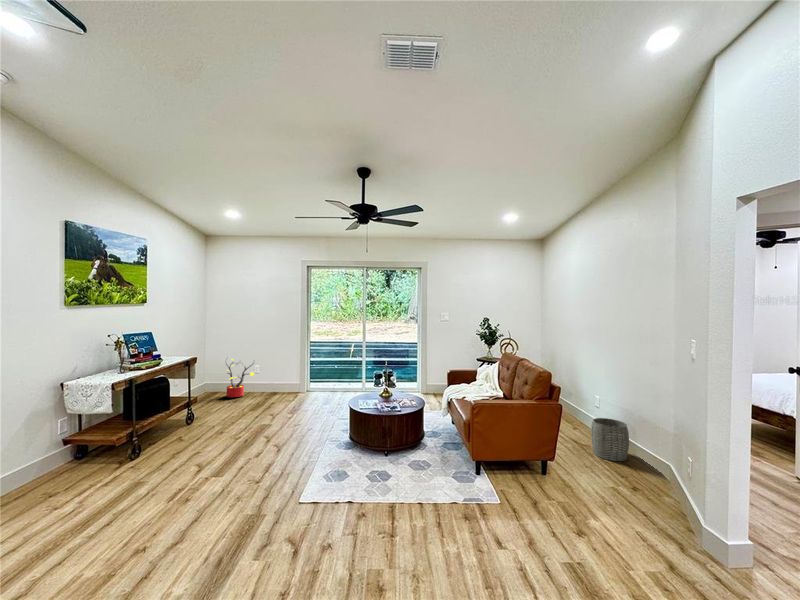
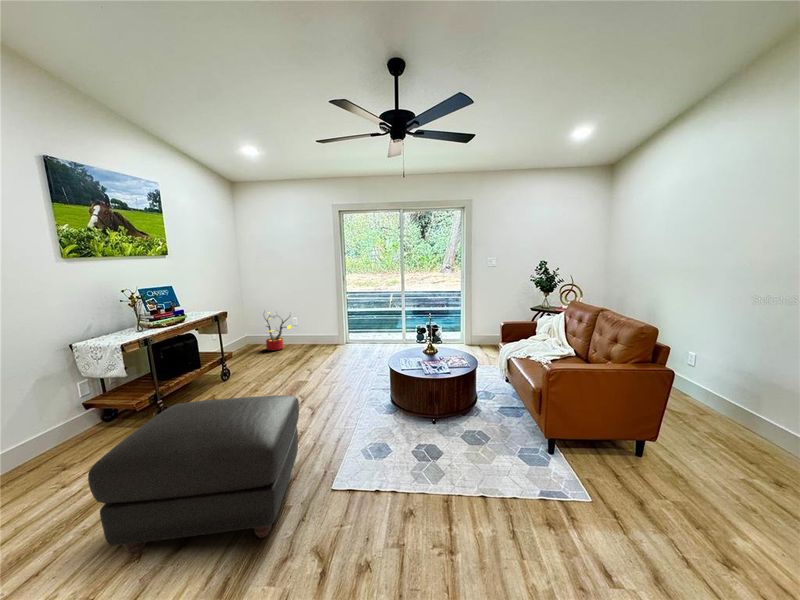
woven basket: present [591,418,629,461] -> none [694,382,755,439]
ottoman: none [119,425,274,549] -> present [88,395,299,555]

